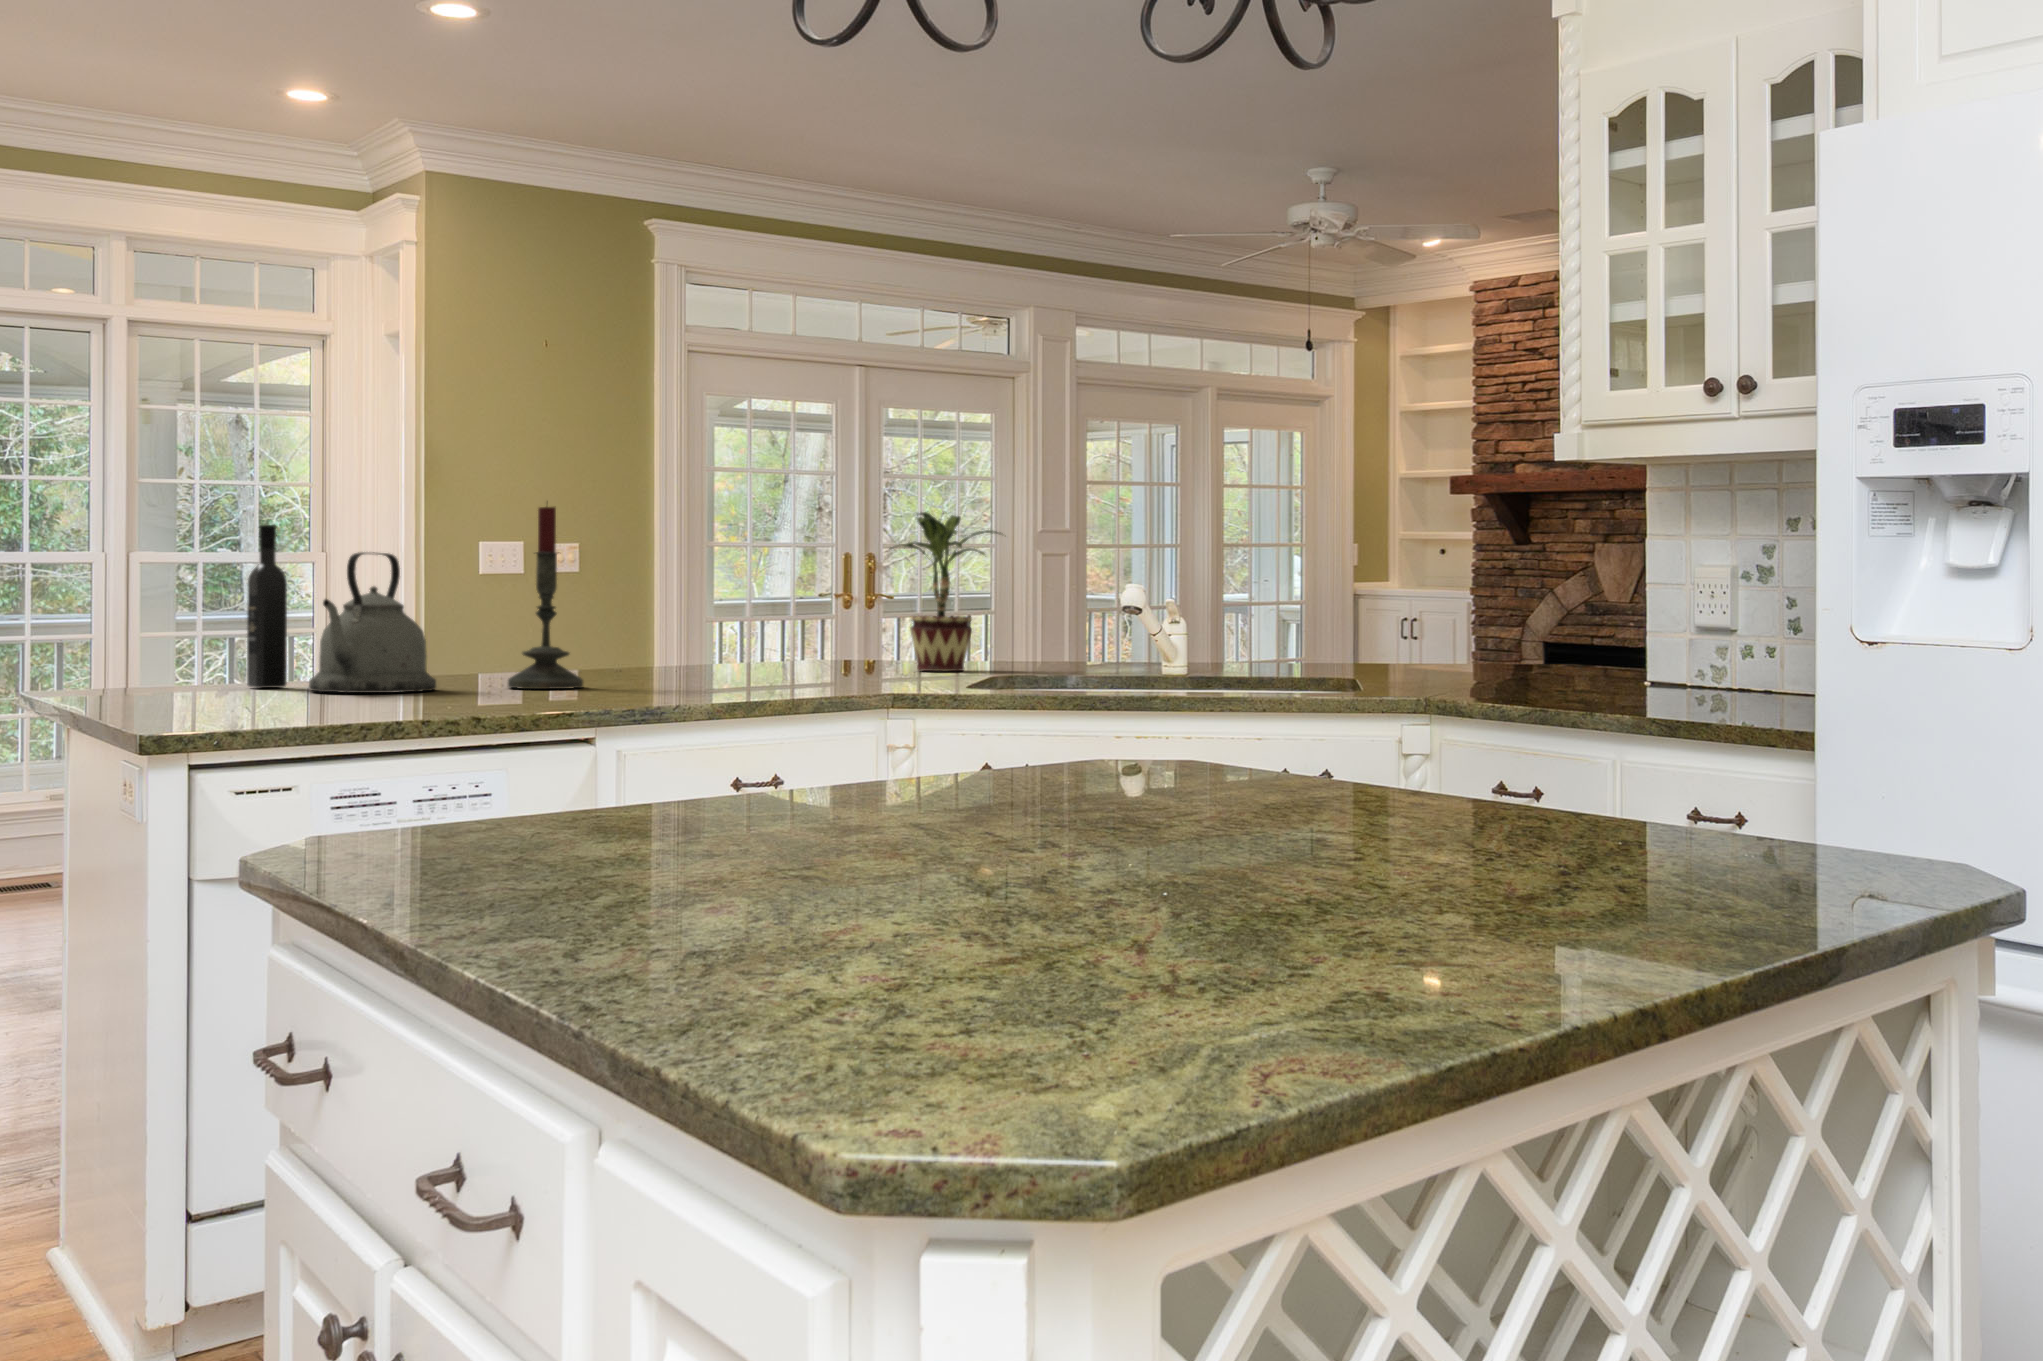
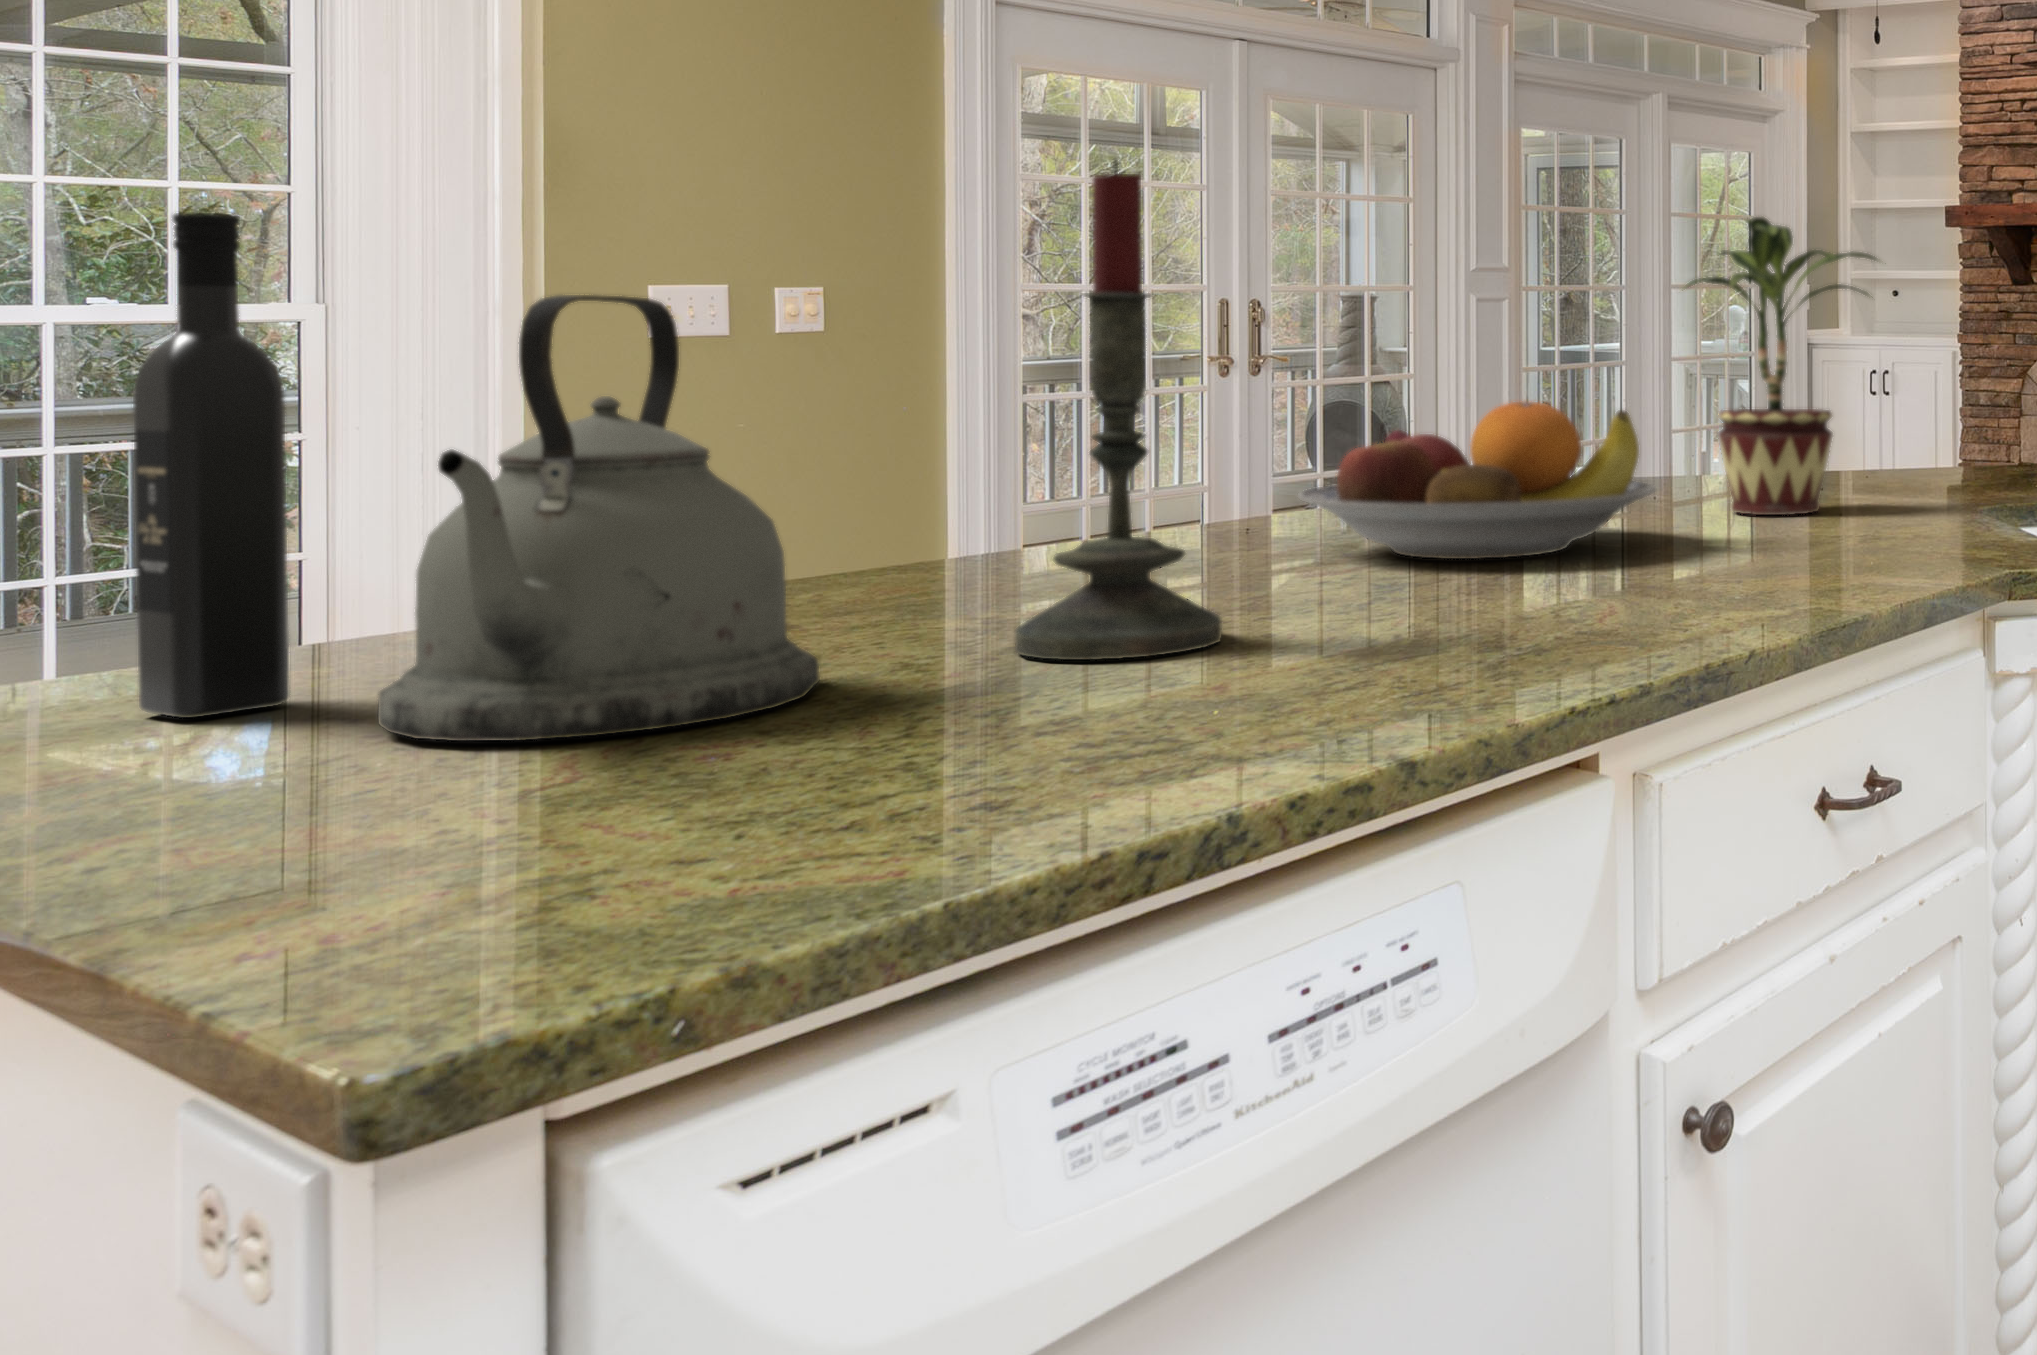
fruit bowl: none [668,605,837,677] -> present [1298,402,1656,559]

